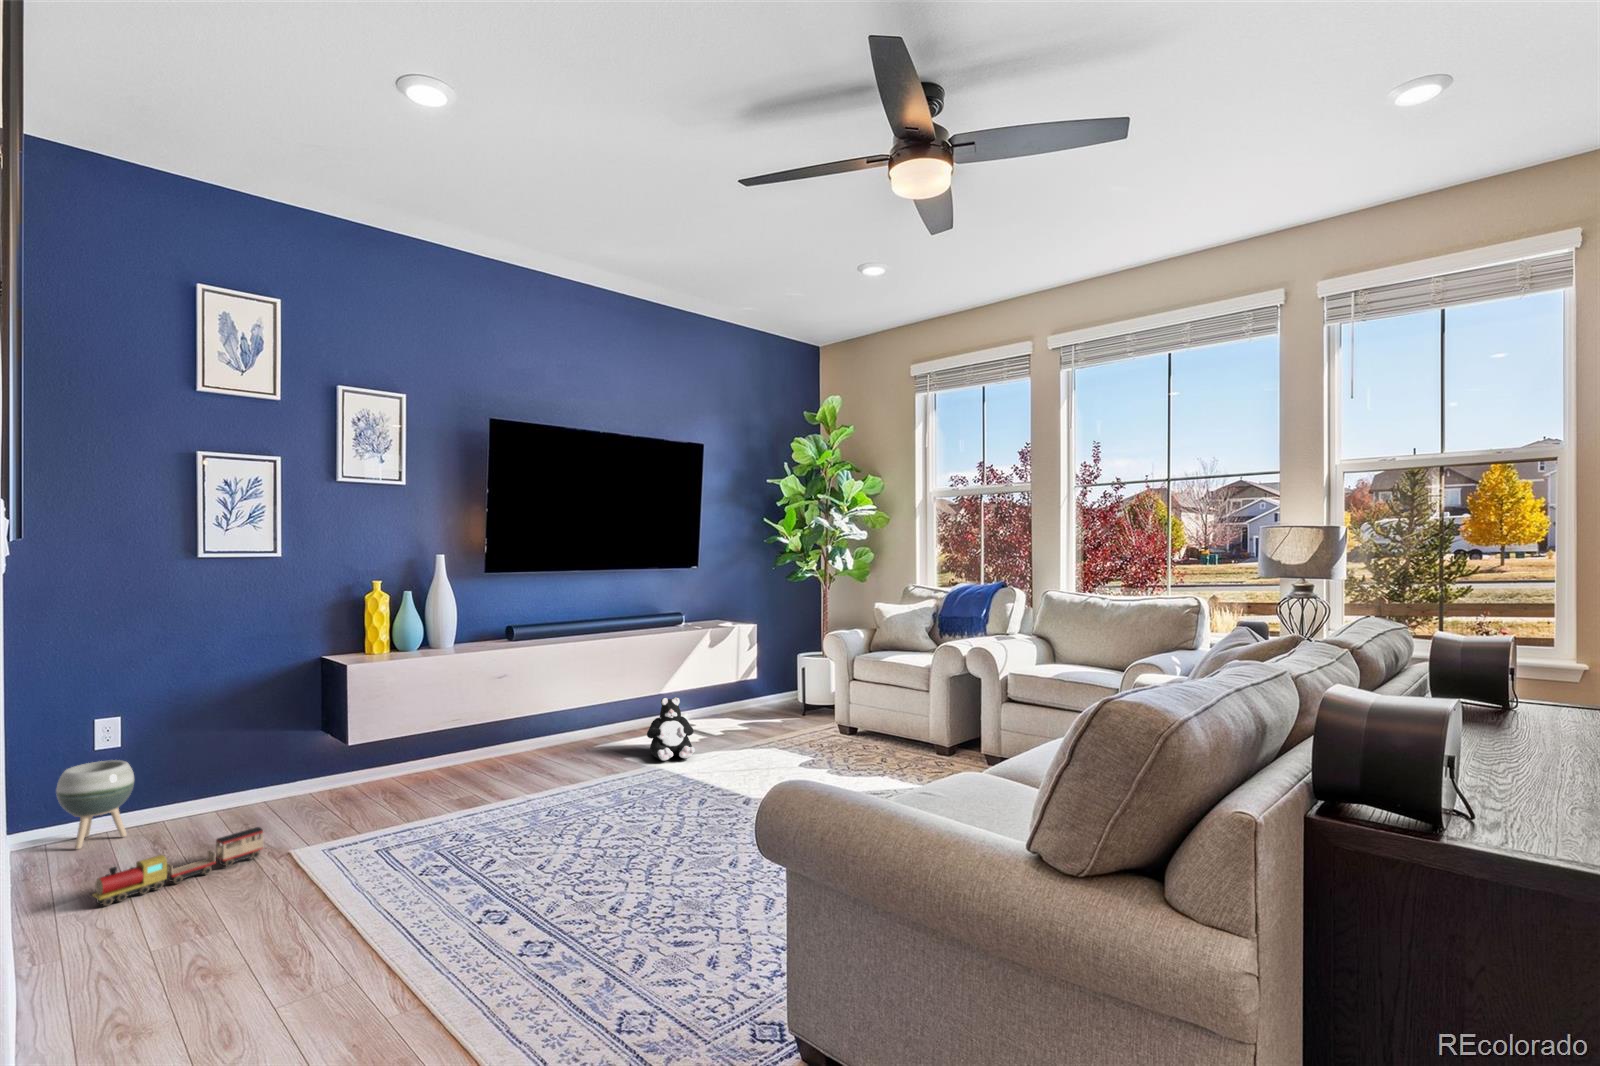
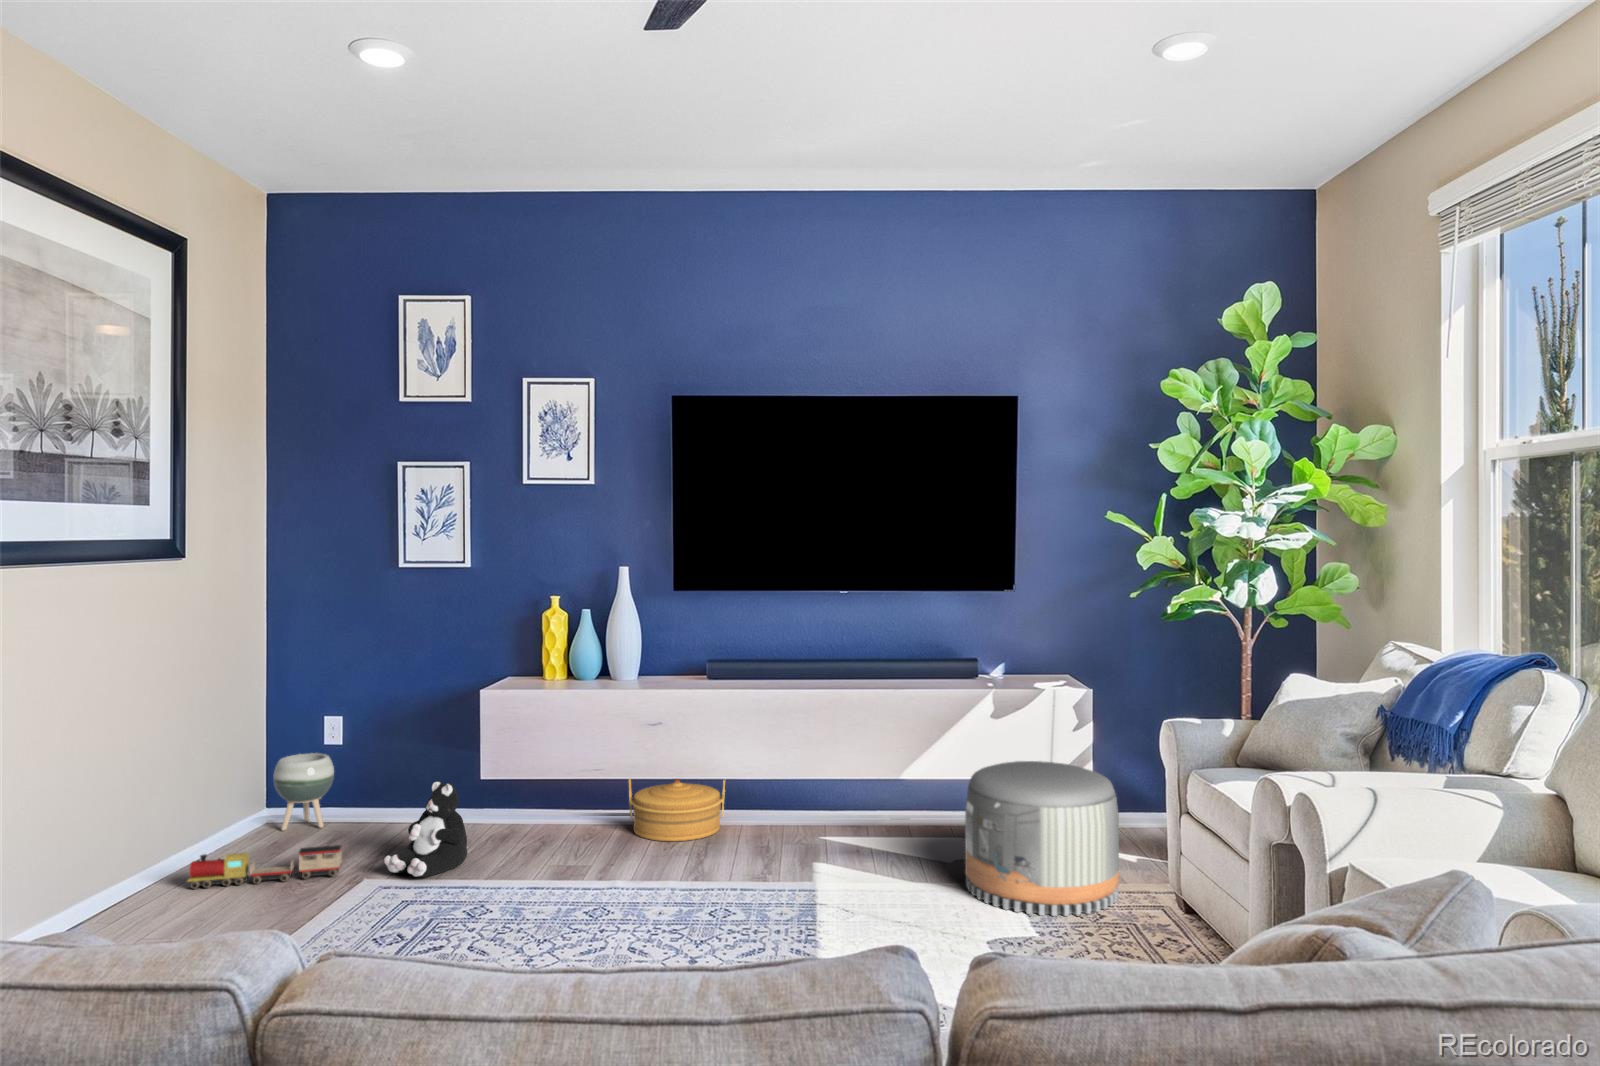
pouf: none [734,668,826,756] -> present [965,761,1119,916]
woven basket: none [454,682,533,774] -> present [628,779,725,841]
plush toy: present [647,697,695,761] -> present [384,781,467,877]

